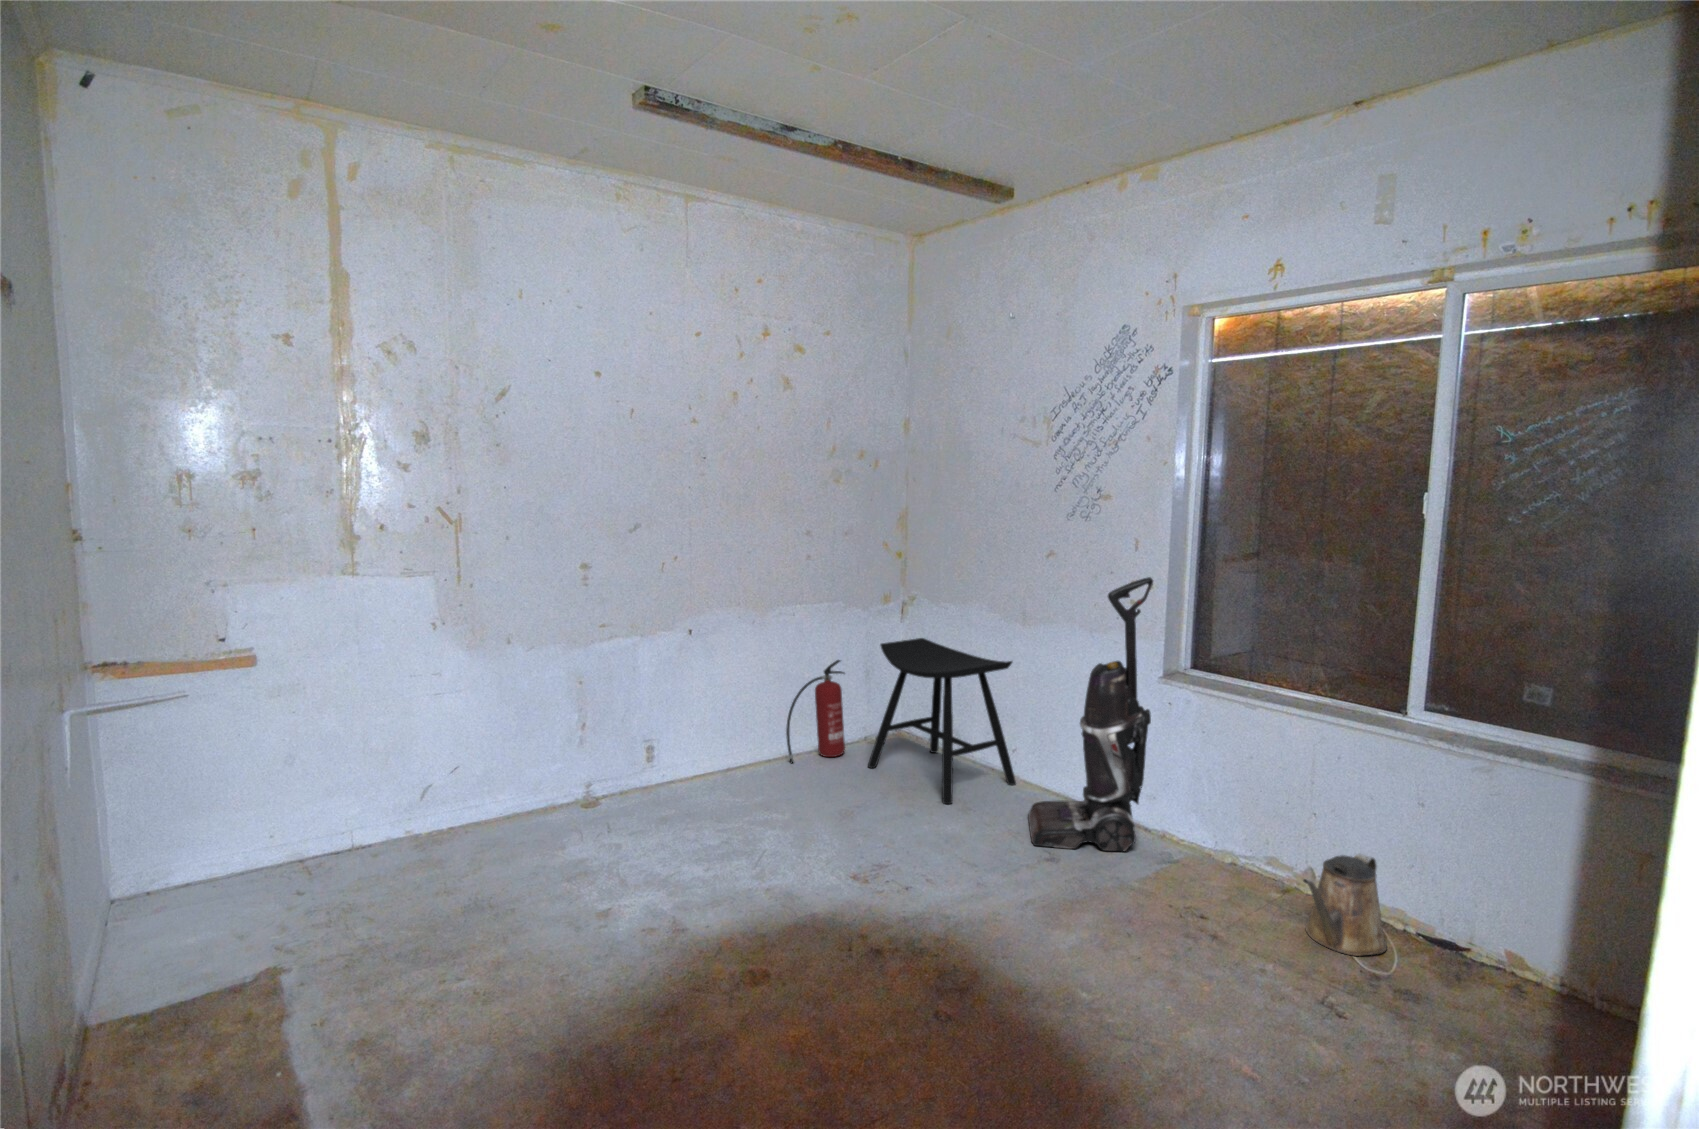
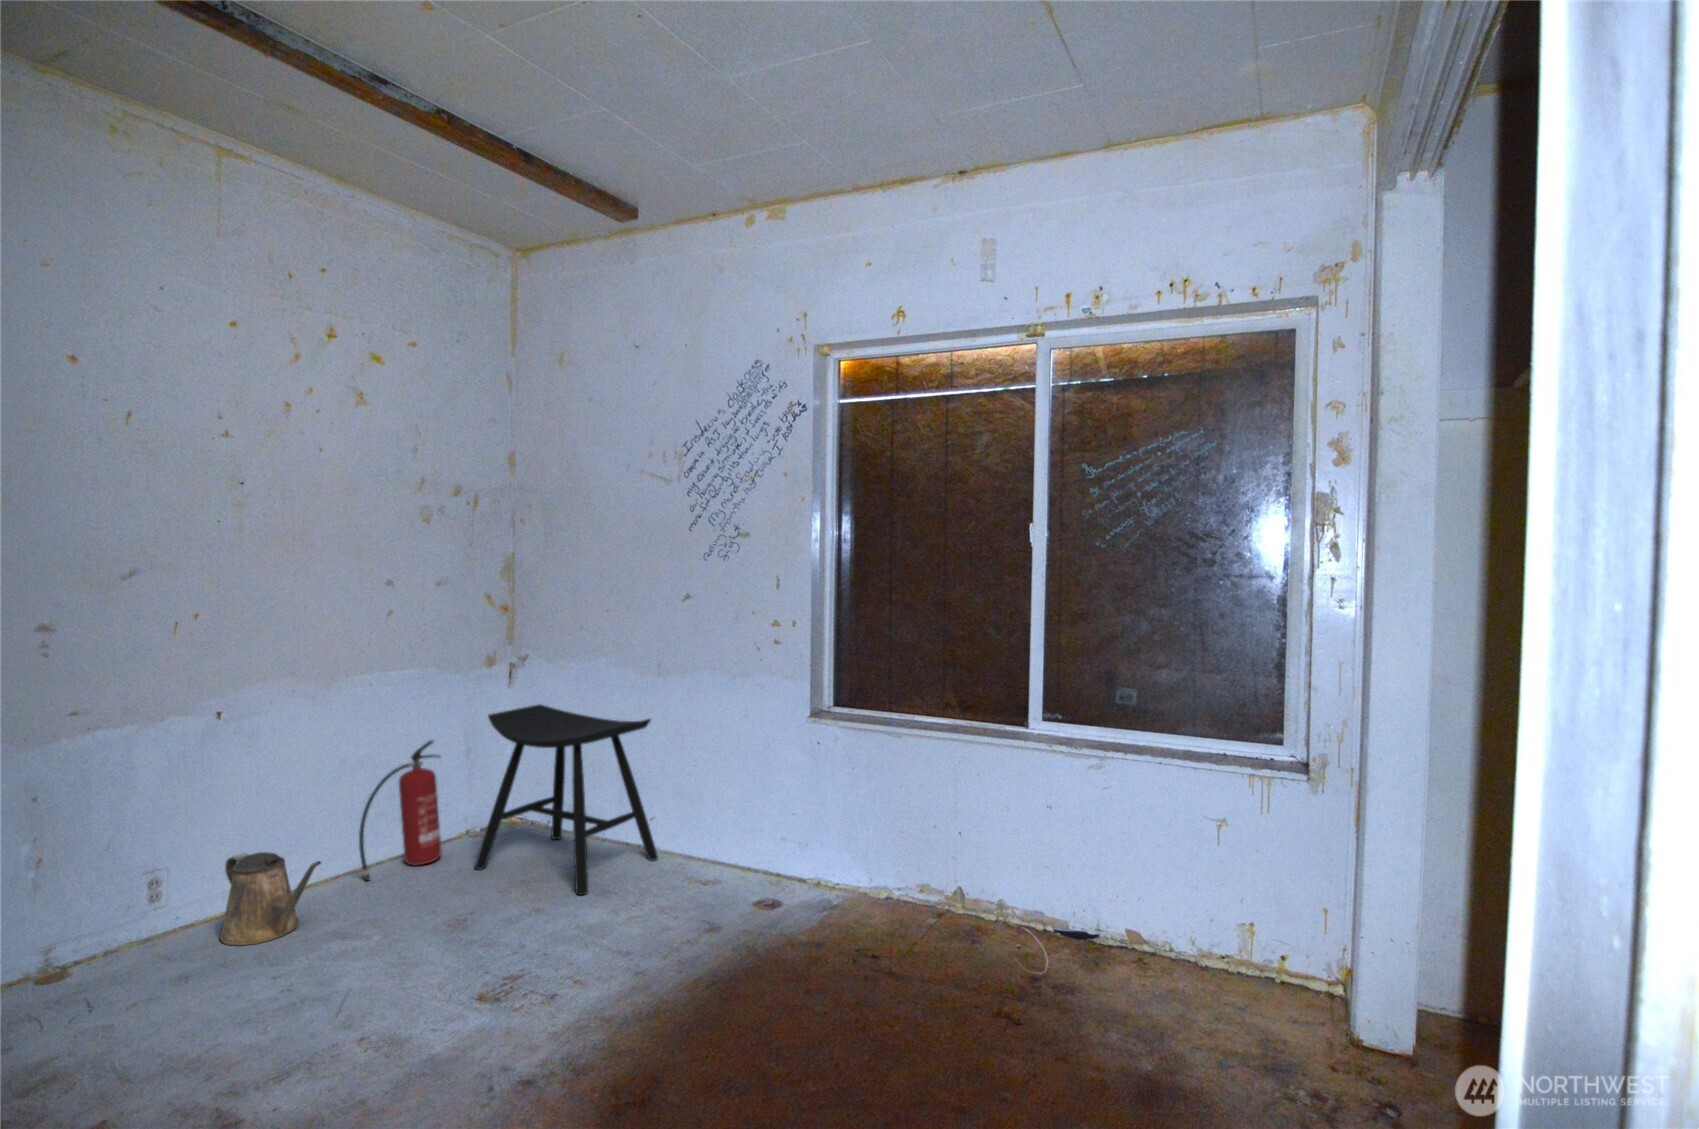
vacuum cleaner: present [1028,577,1153,851] -> none [678,614,804,923]
watering can: present [1303,854,1387,956] -> present [220,852,321,945]

